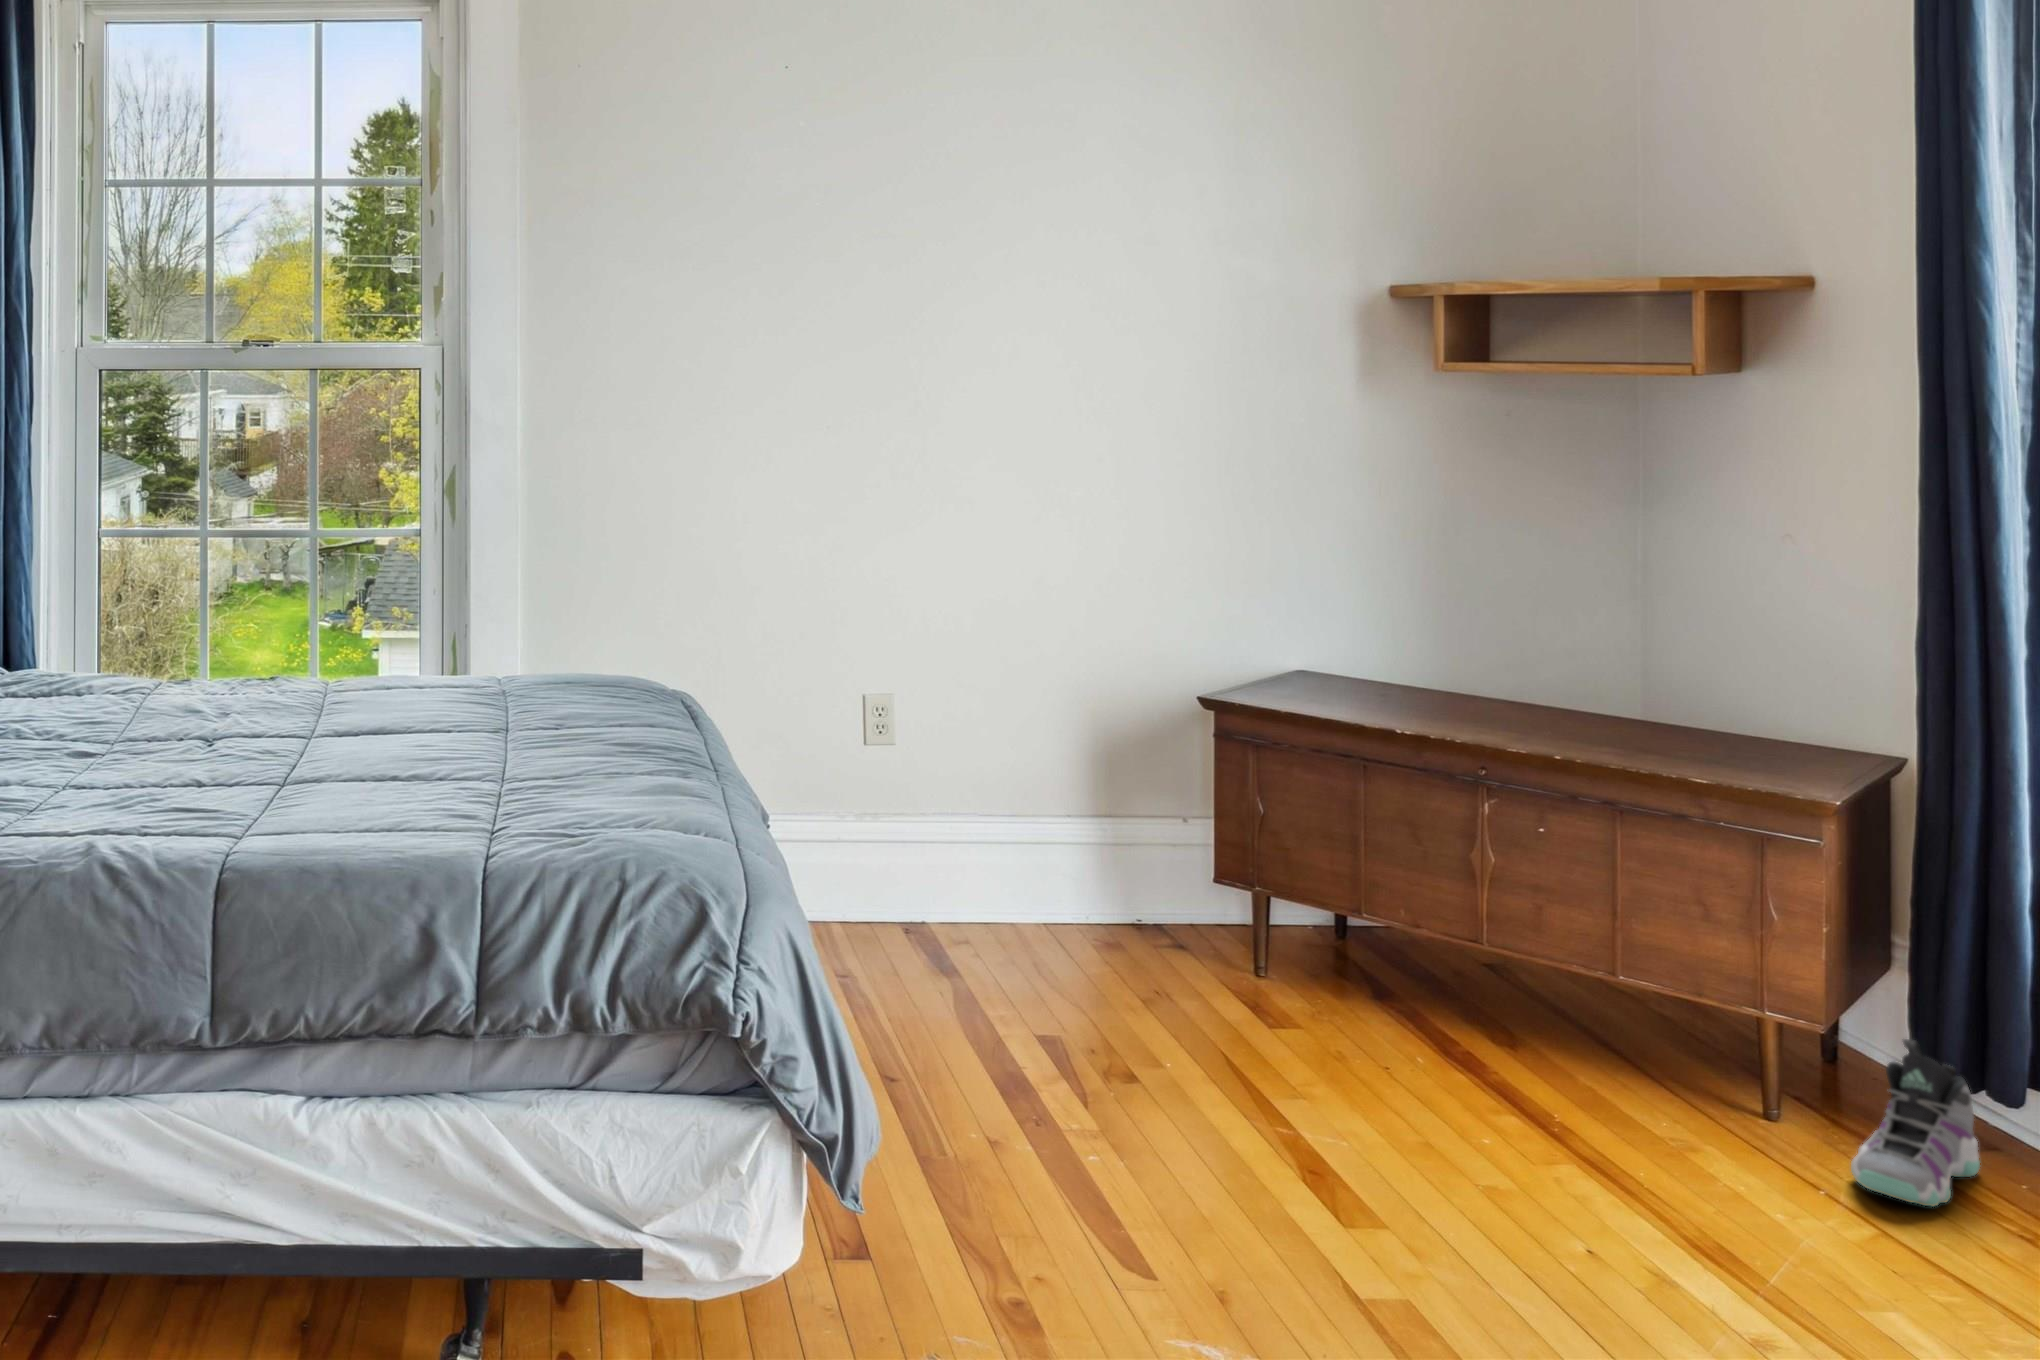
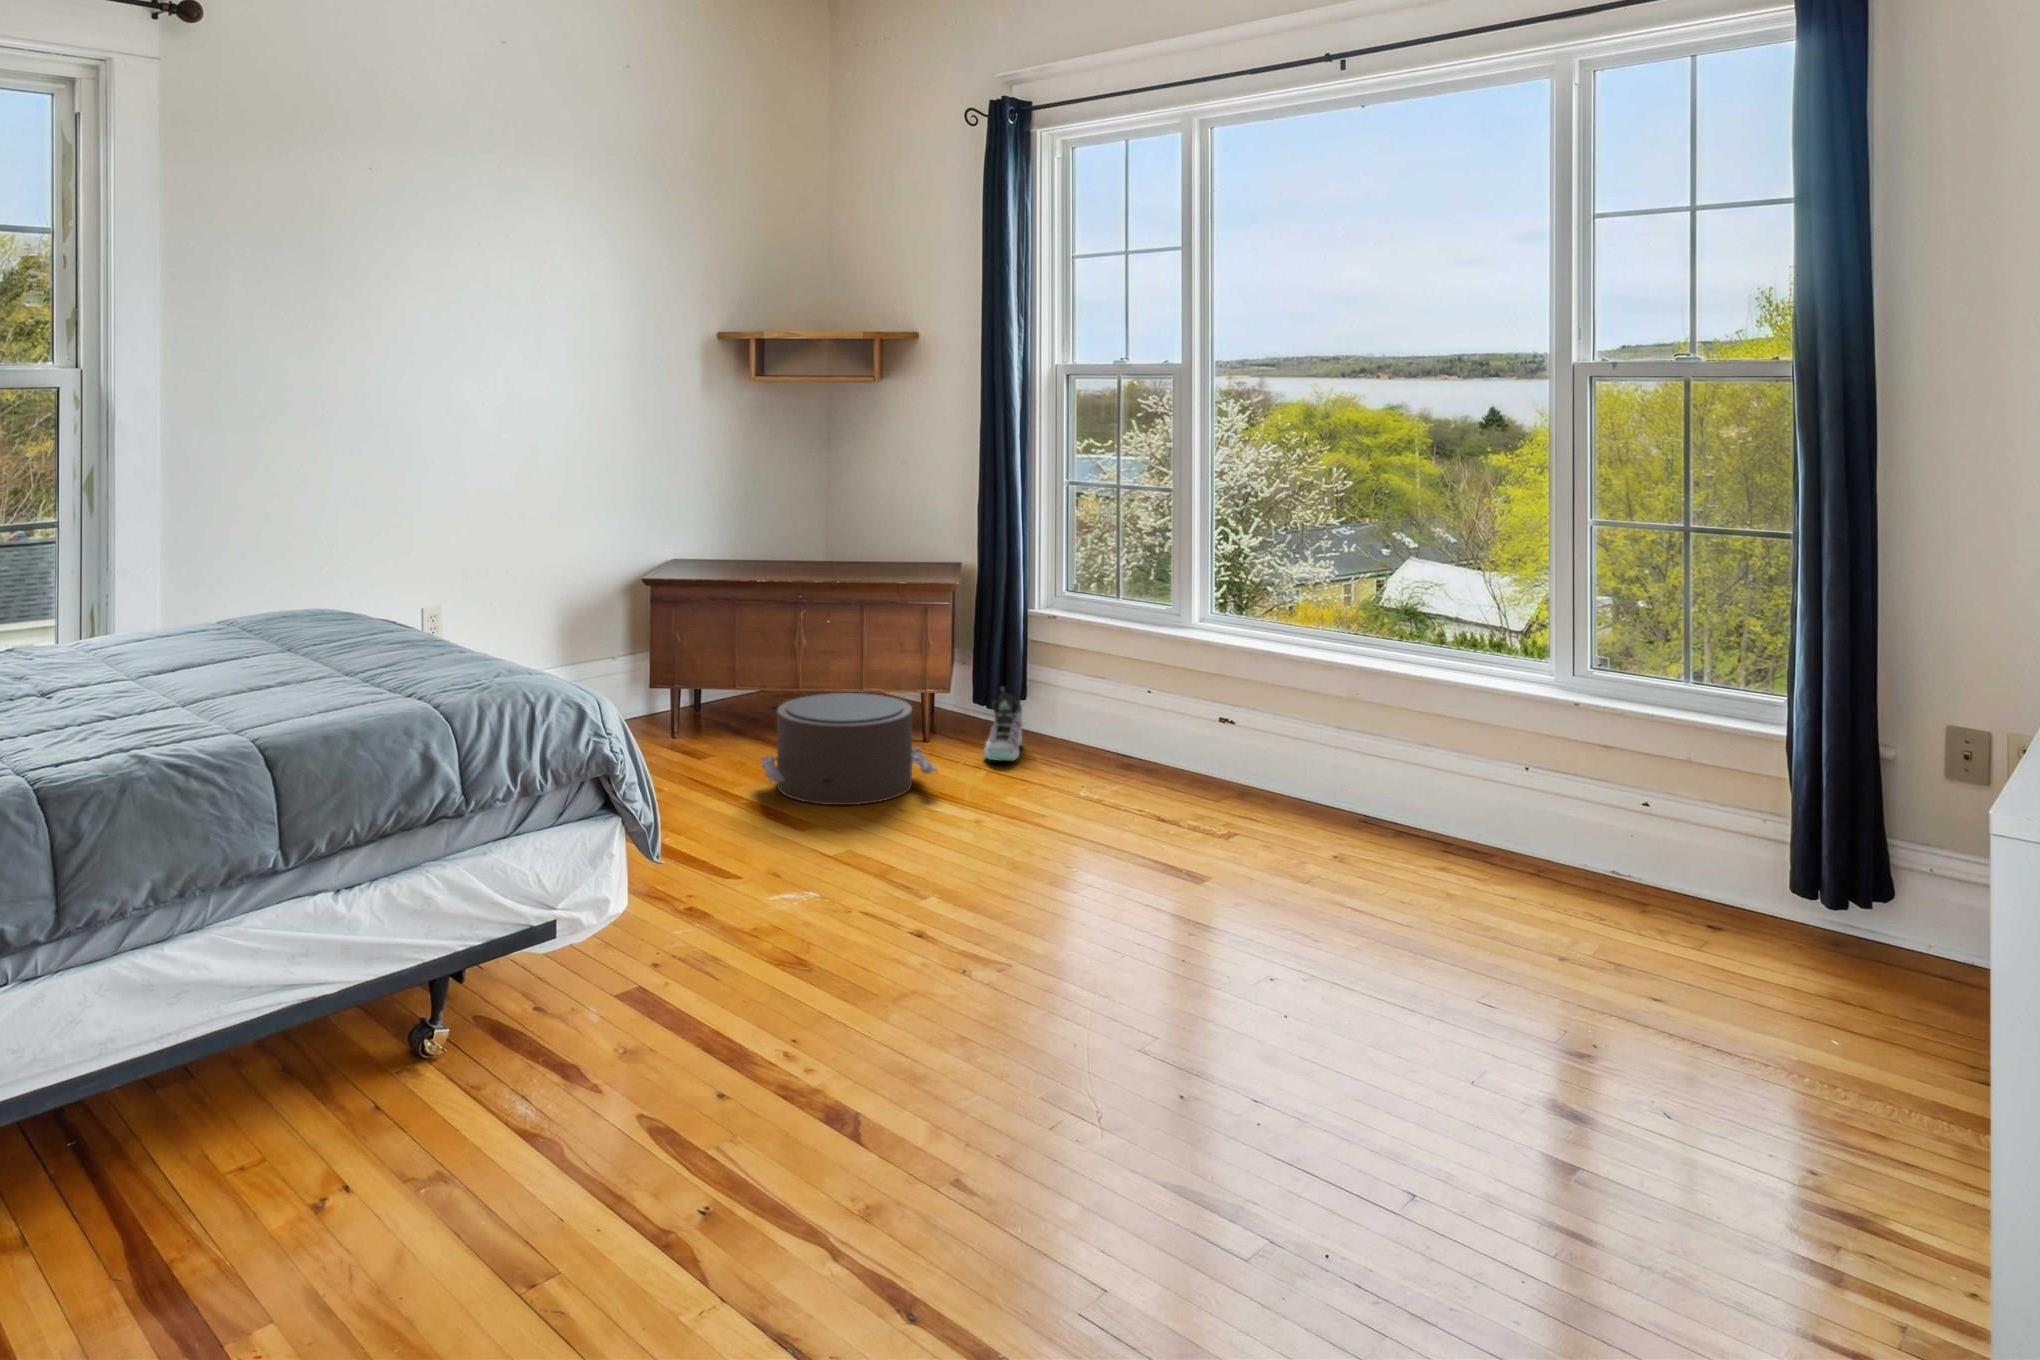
pouf: none [1307,954,1683,1200] -> present [761,693,937,805]

